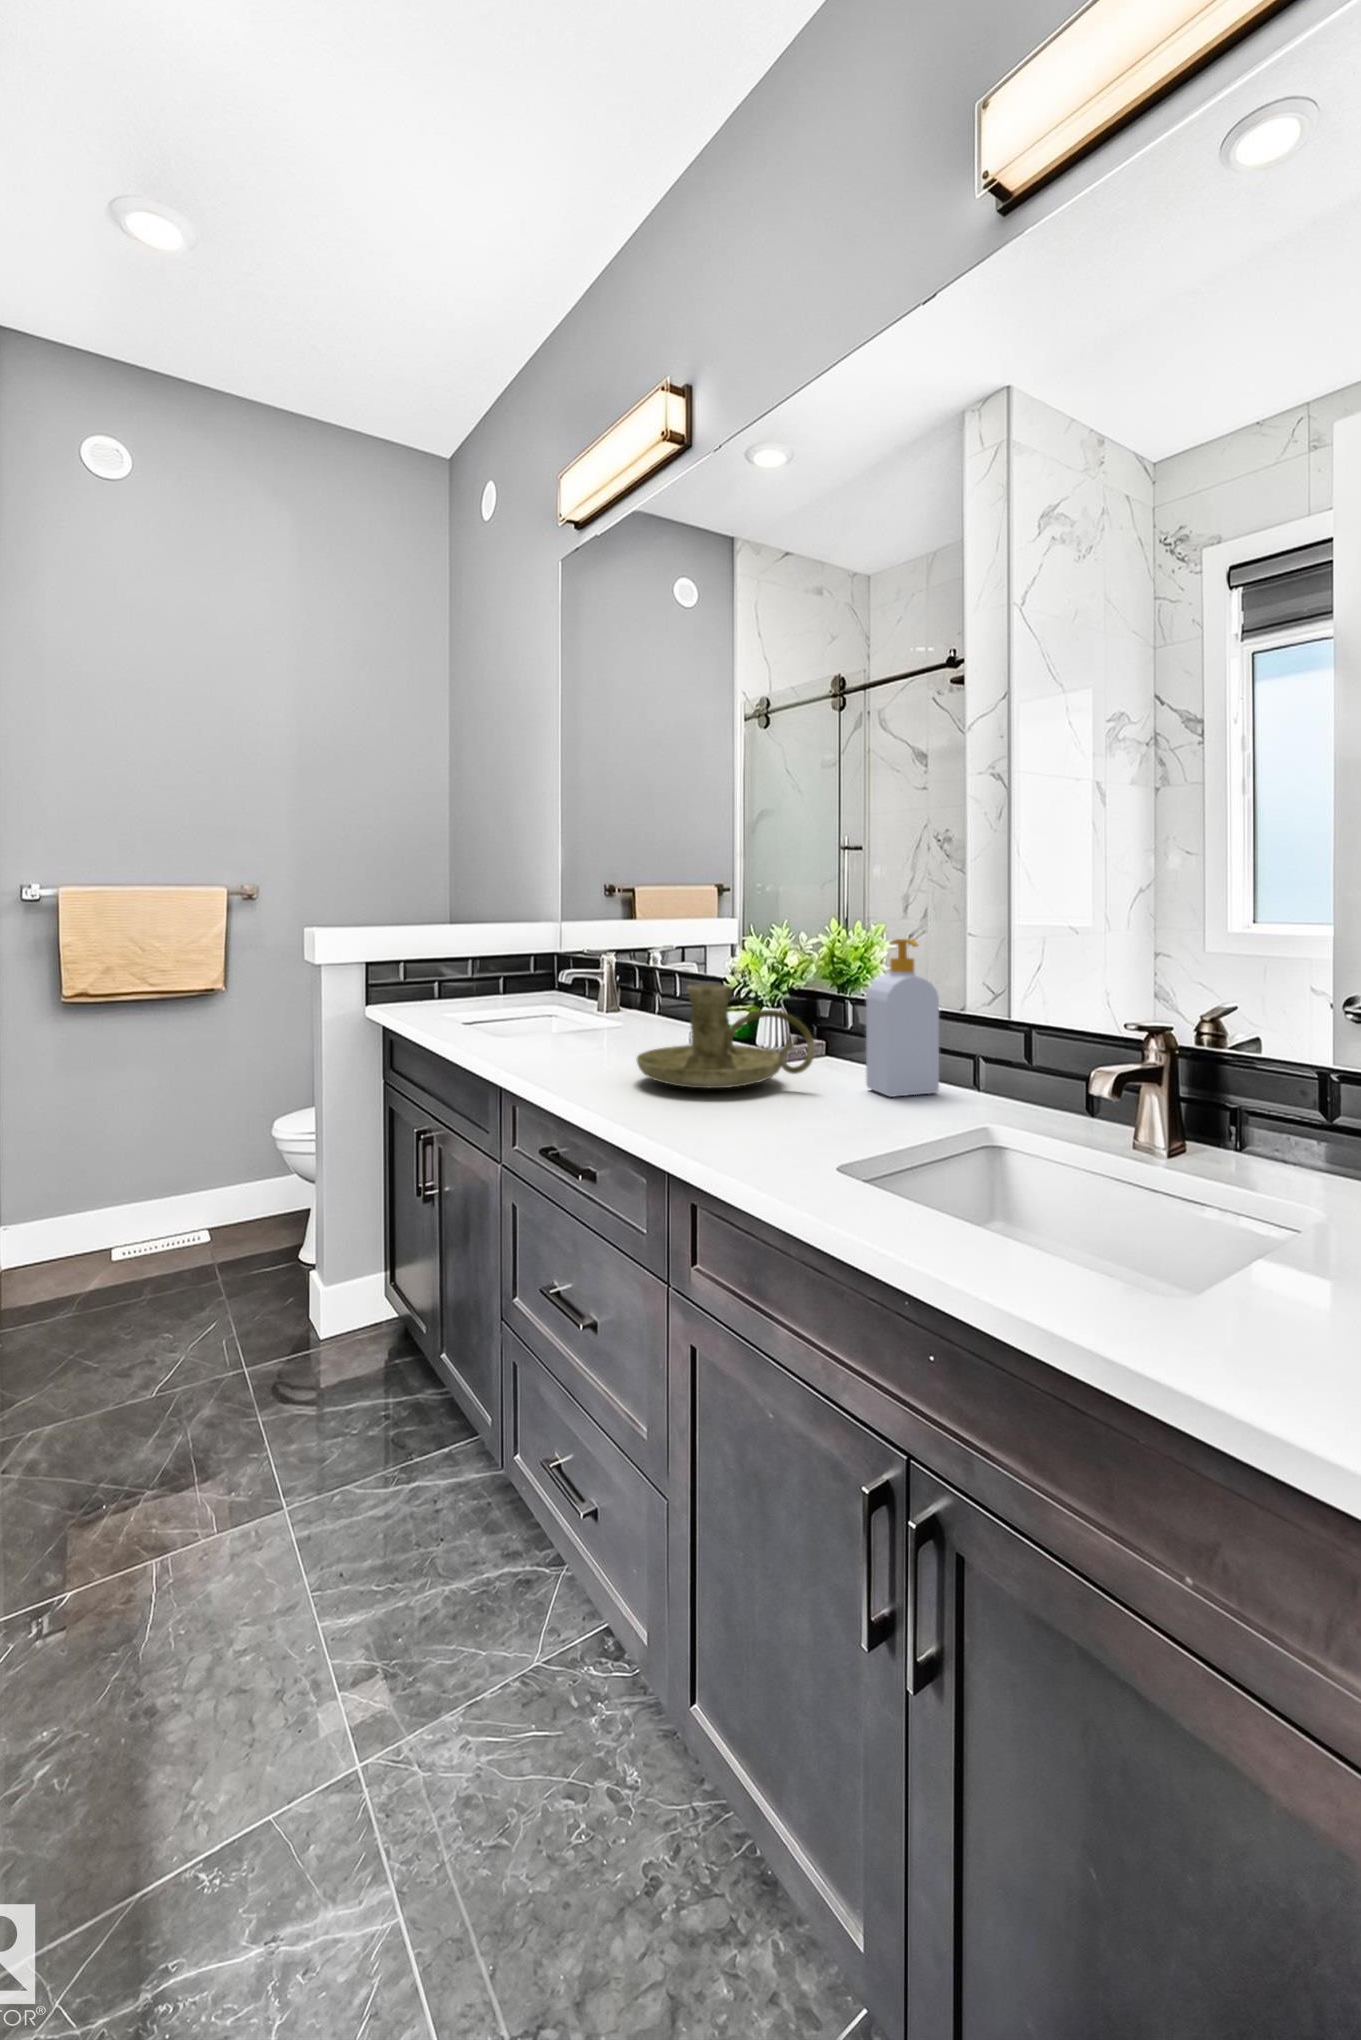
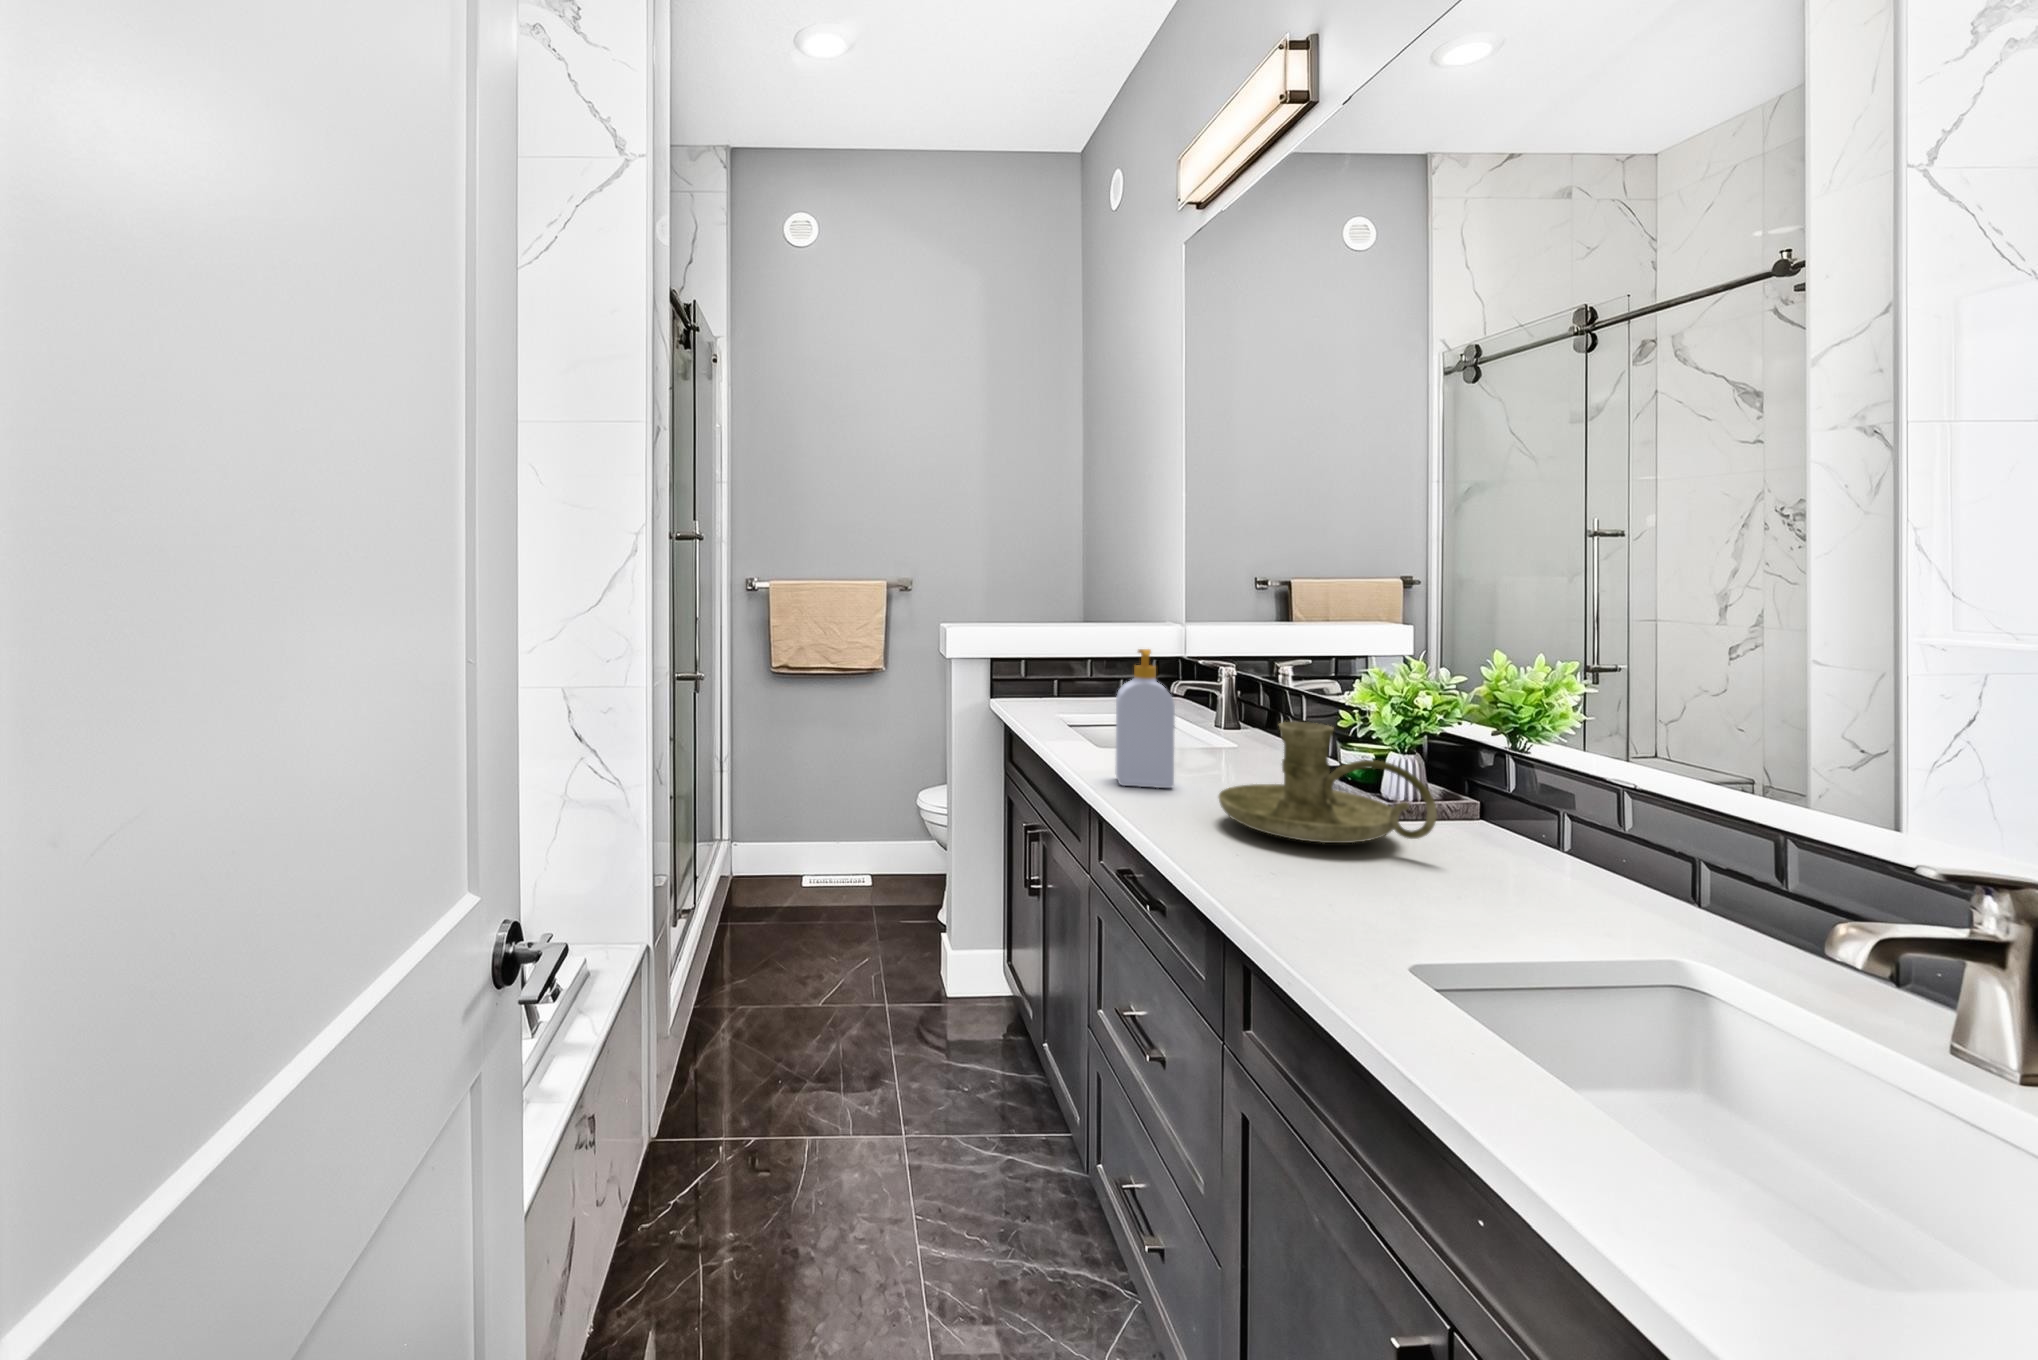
soap bottle: present [866,939,939,1097] -> present [1116,649,1175,788]

